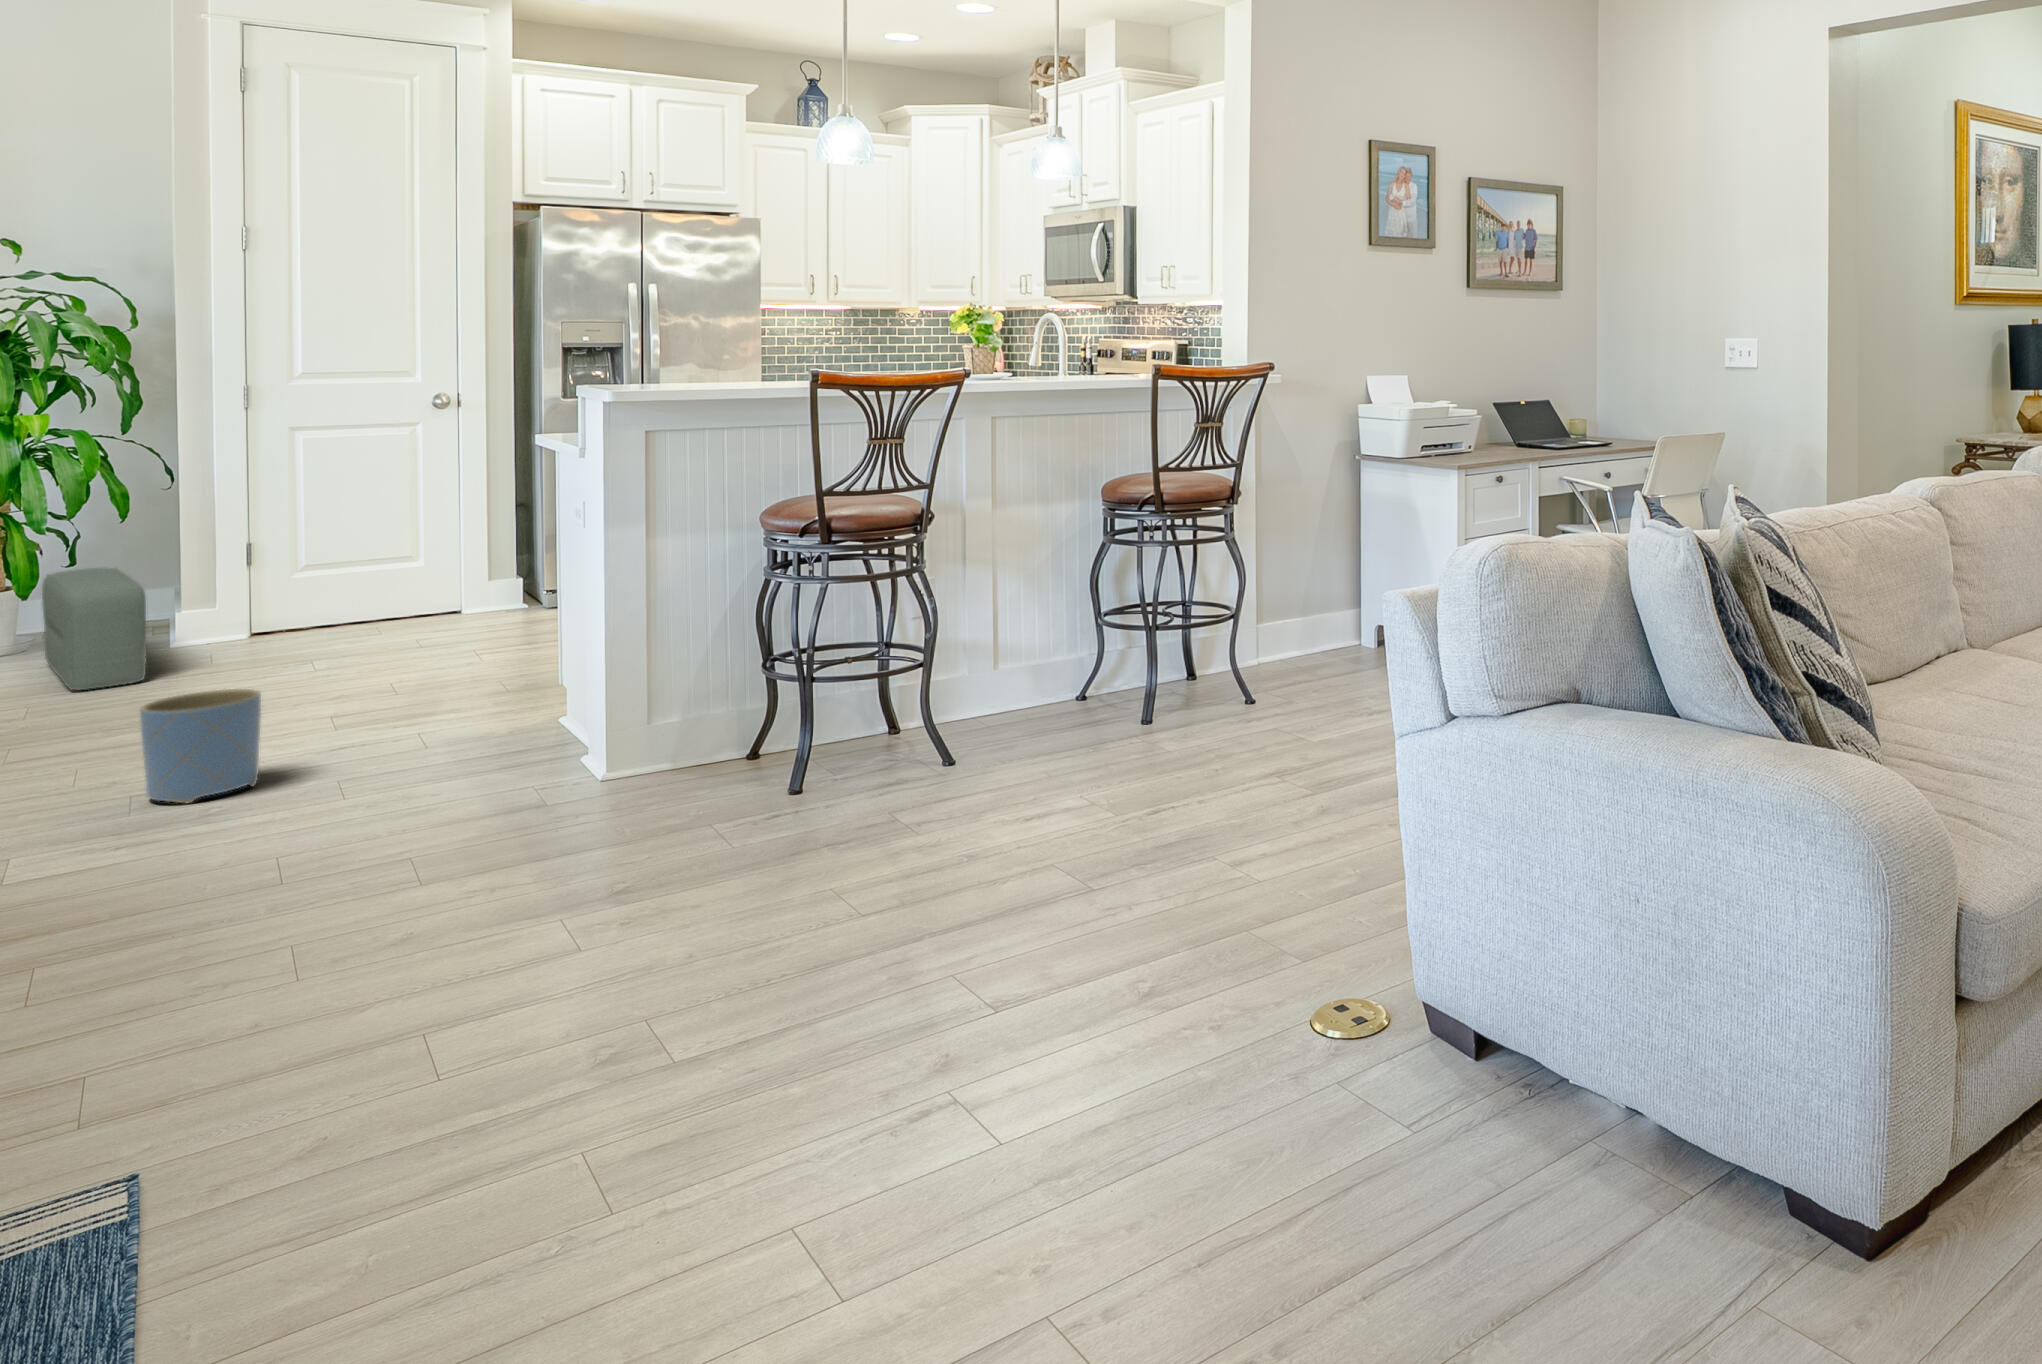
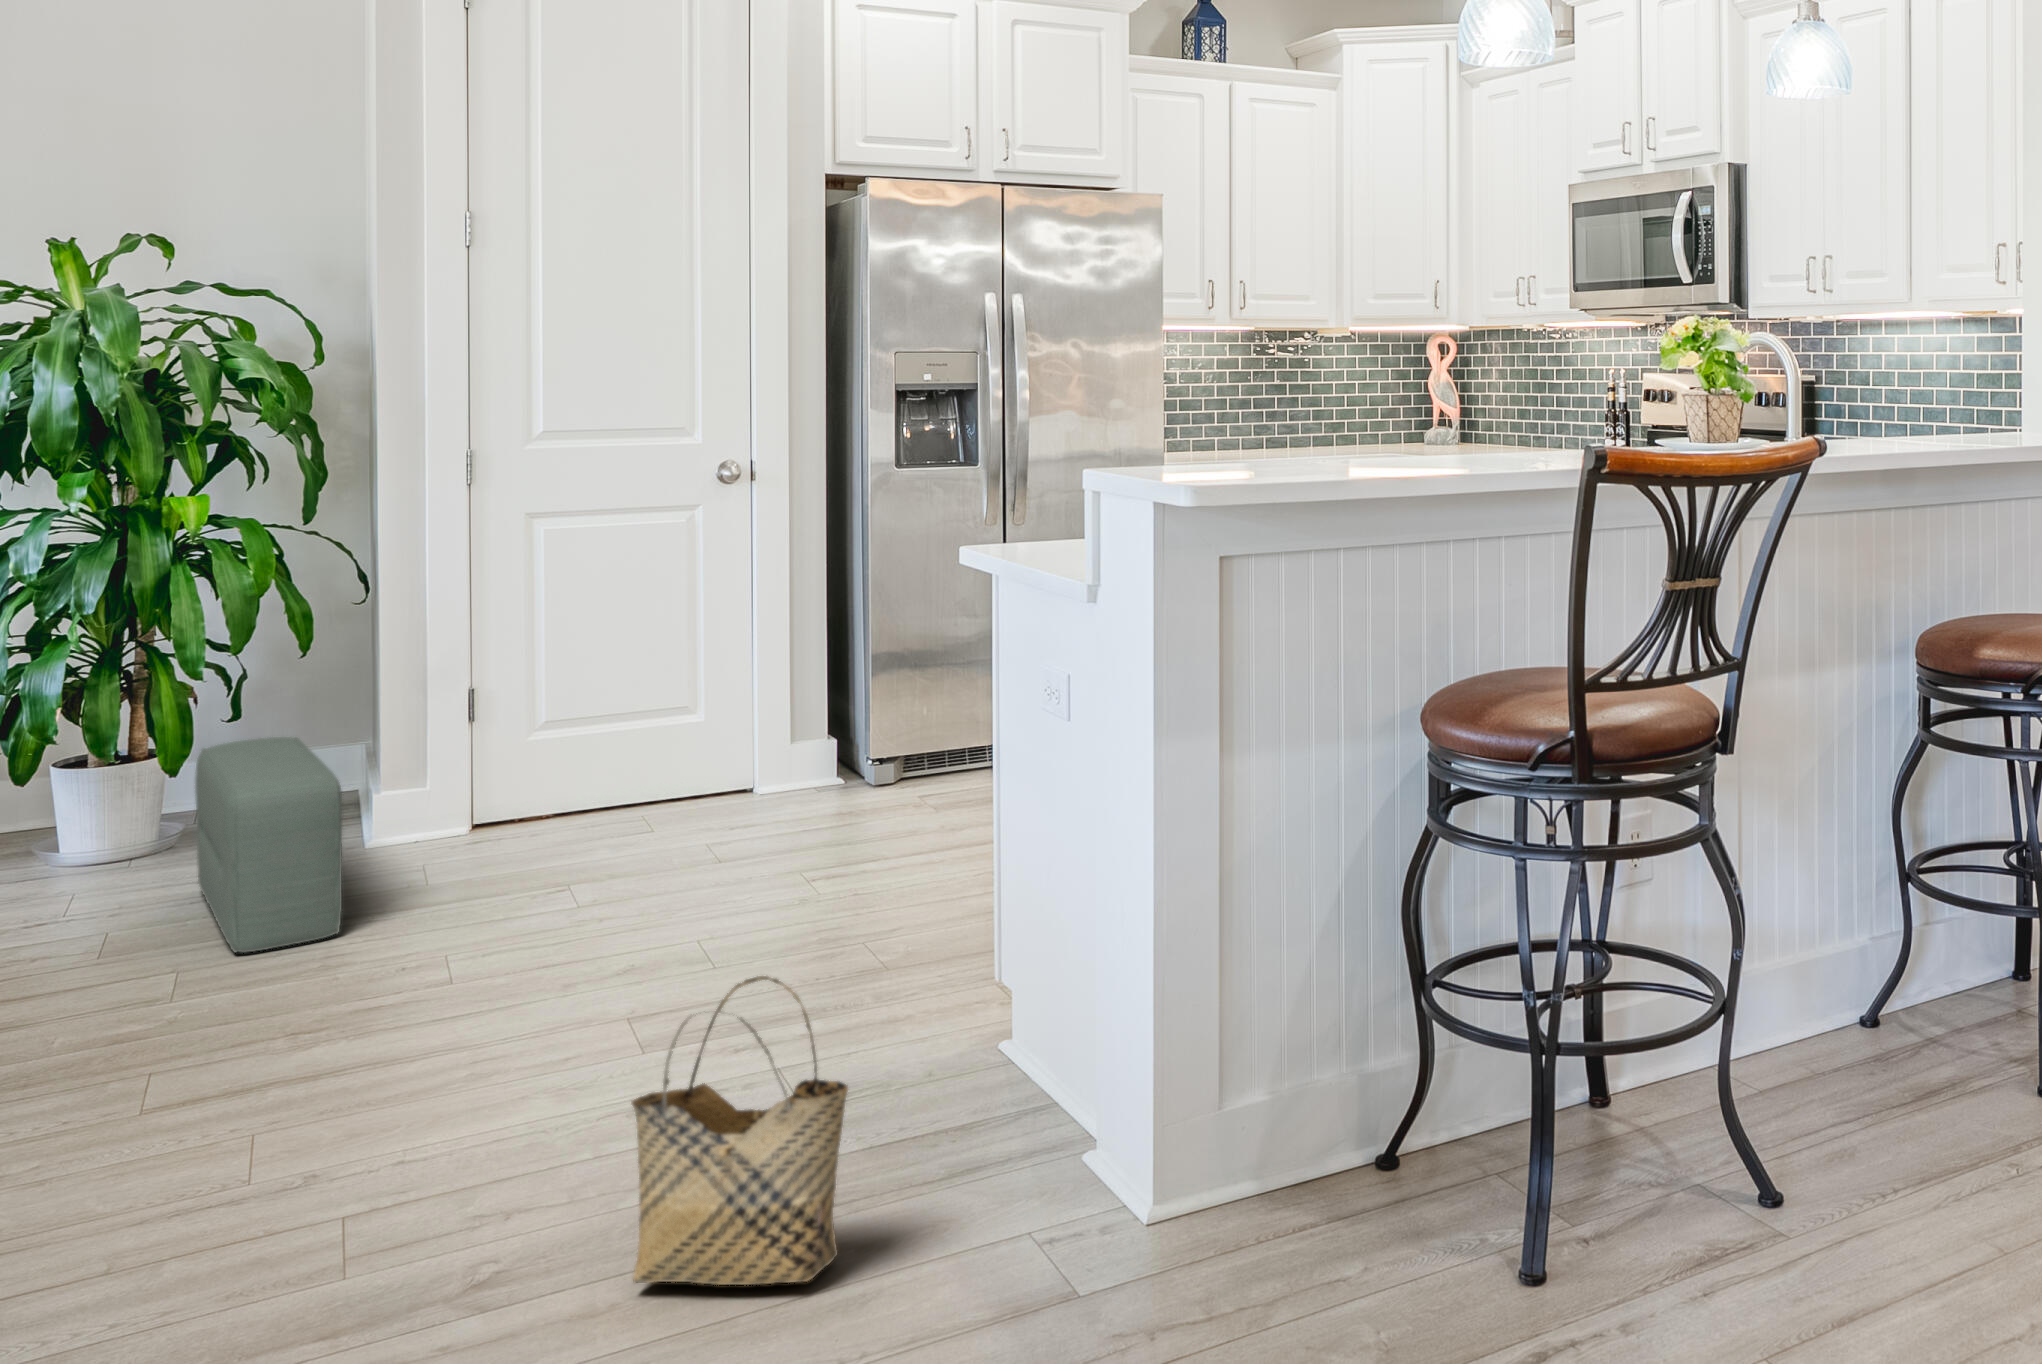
woven basket: none [293,651,416,796] -> present [632,976,848,1285]
planter: present [140,689,261,803] -> none [357,1033,563,1287]

